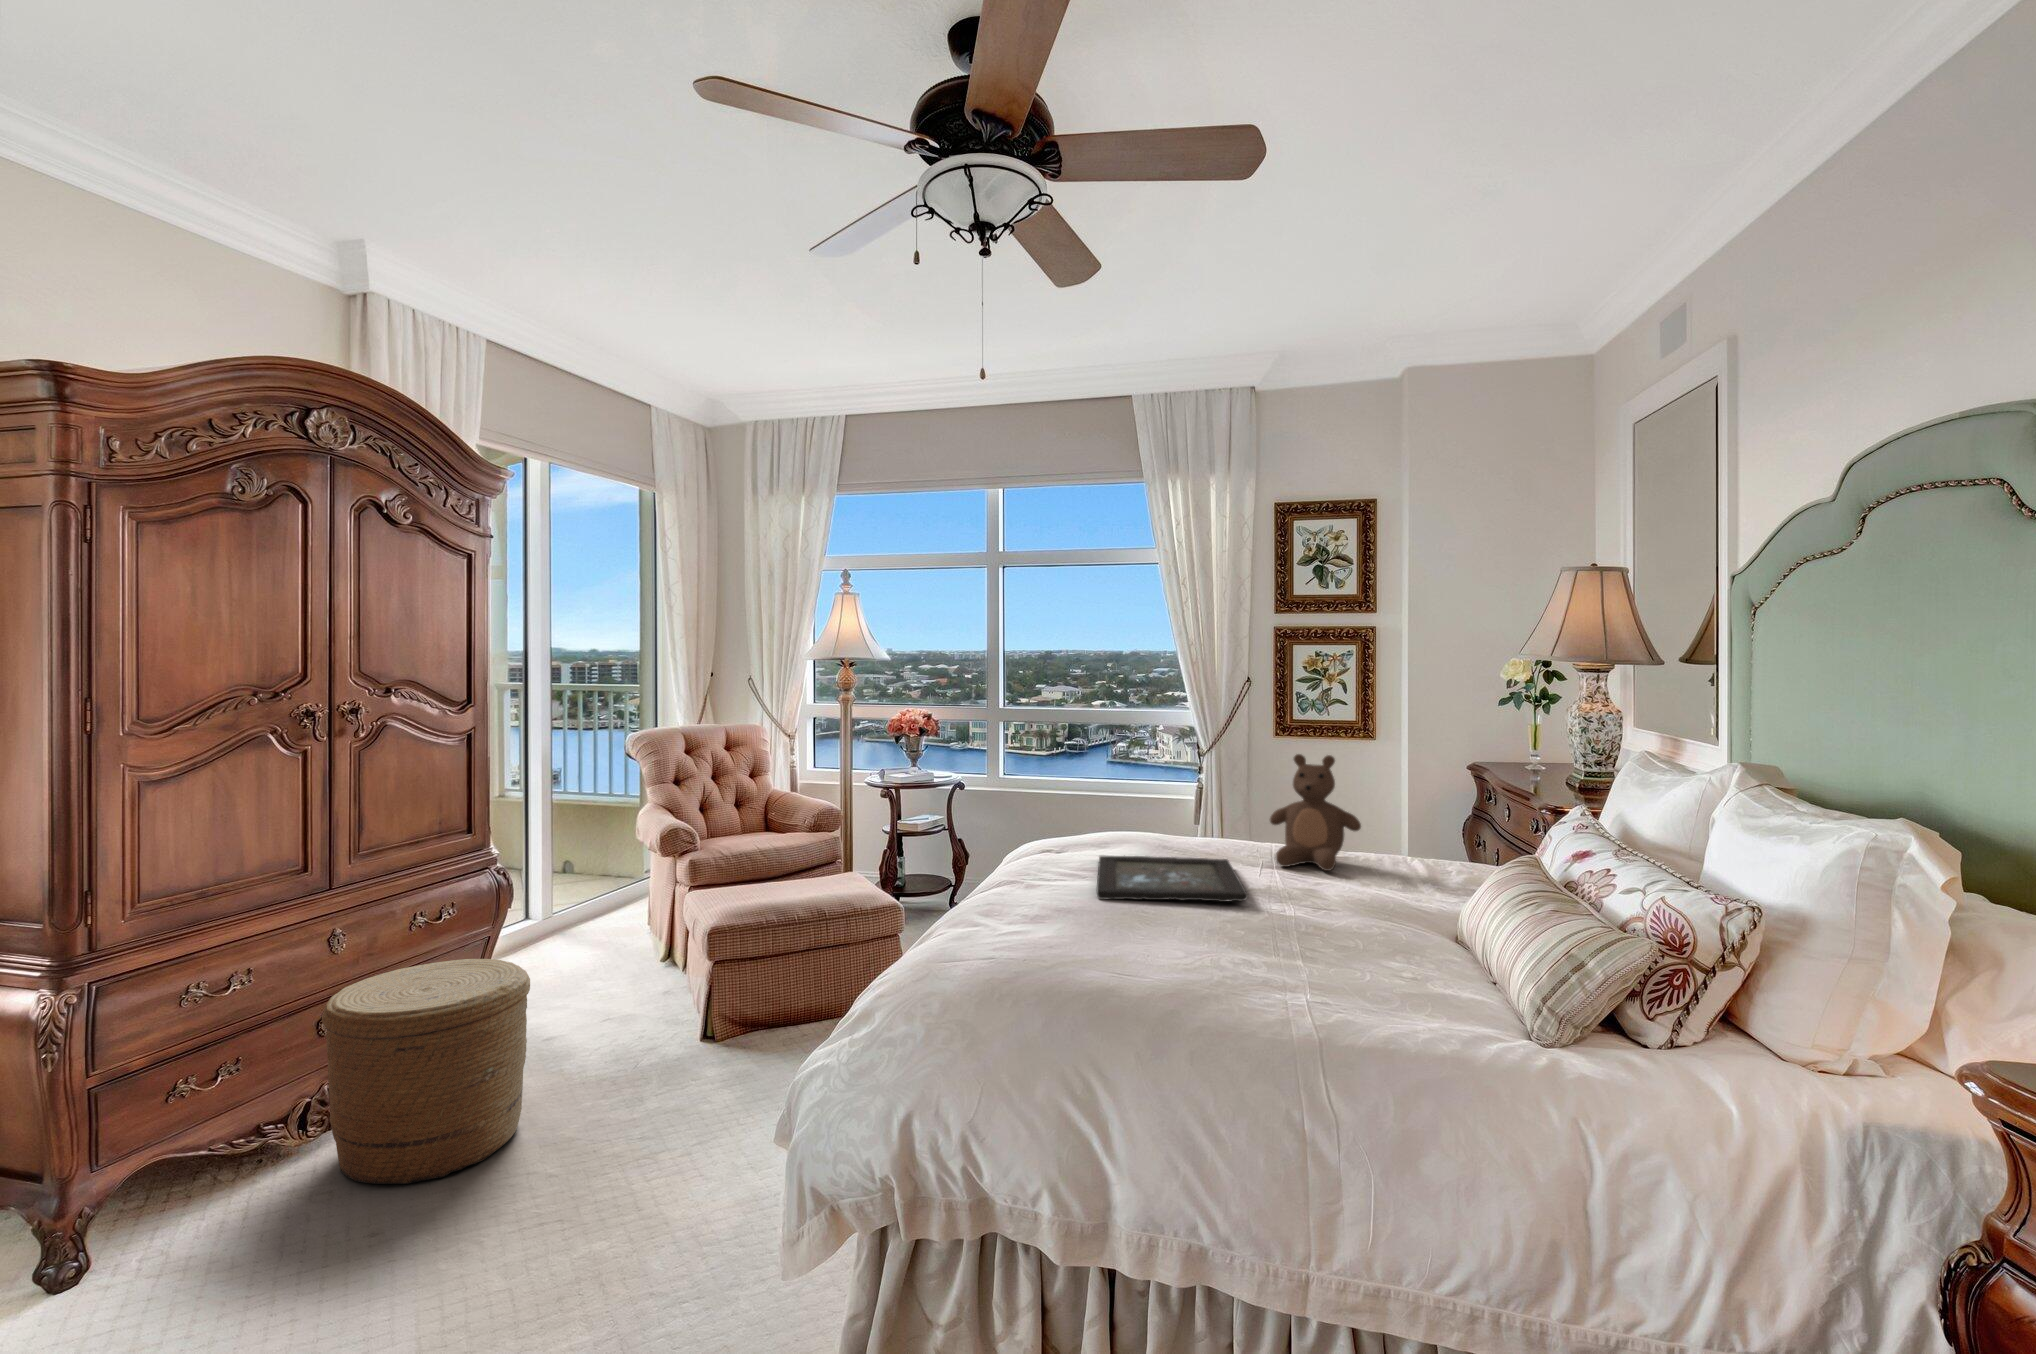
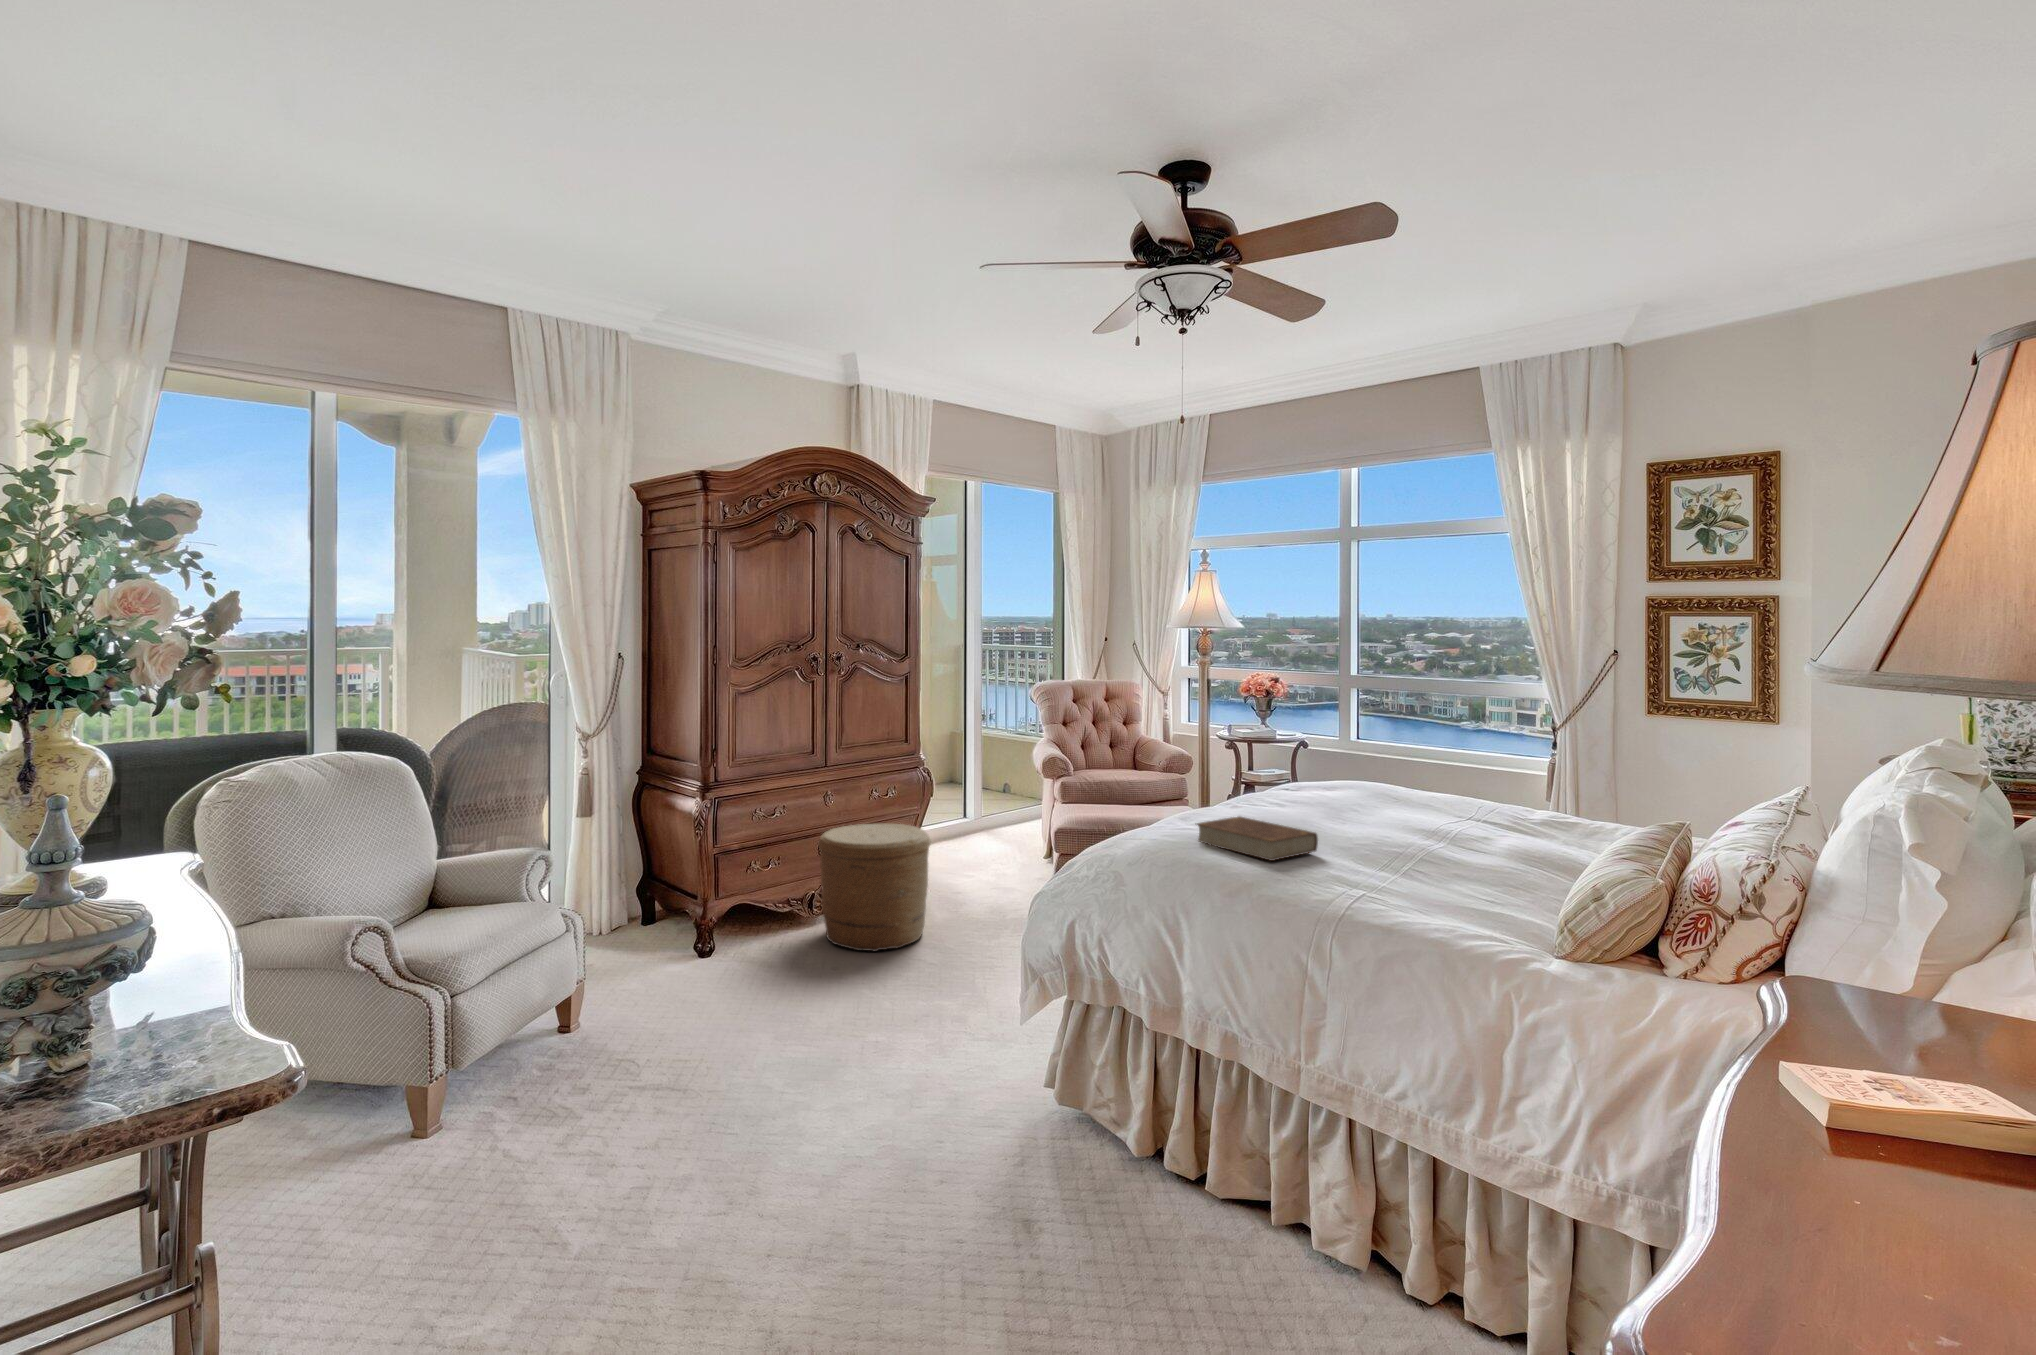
teddy bear: present [1270,754,1361,871] -> none [1484,722,1578,829]
tray: present [1097,856,1248,902] -> none [1278,795,1433,835]
book: none [1048,905,1205,970] -> present [1197,816,1318,861]

